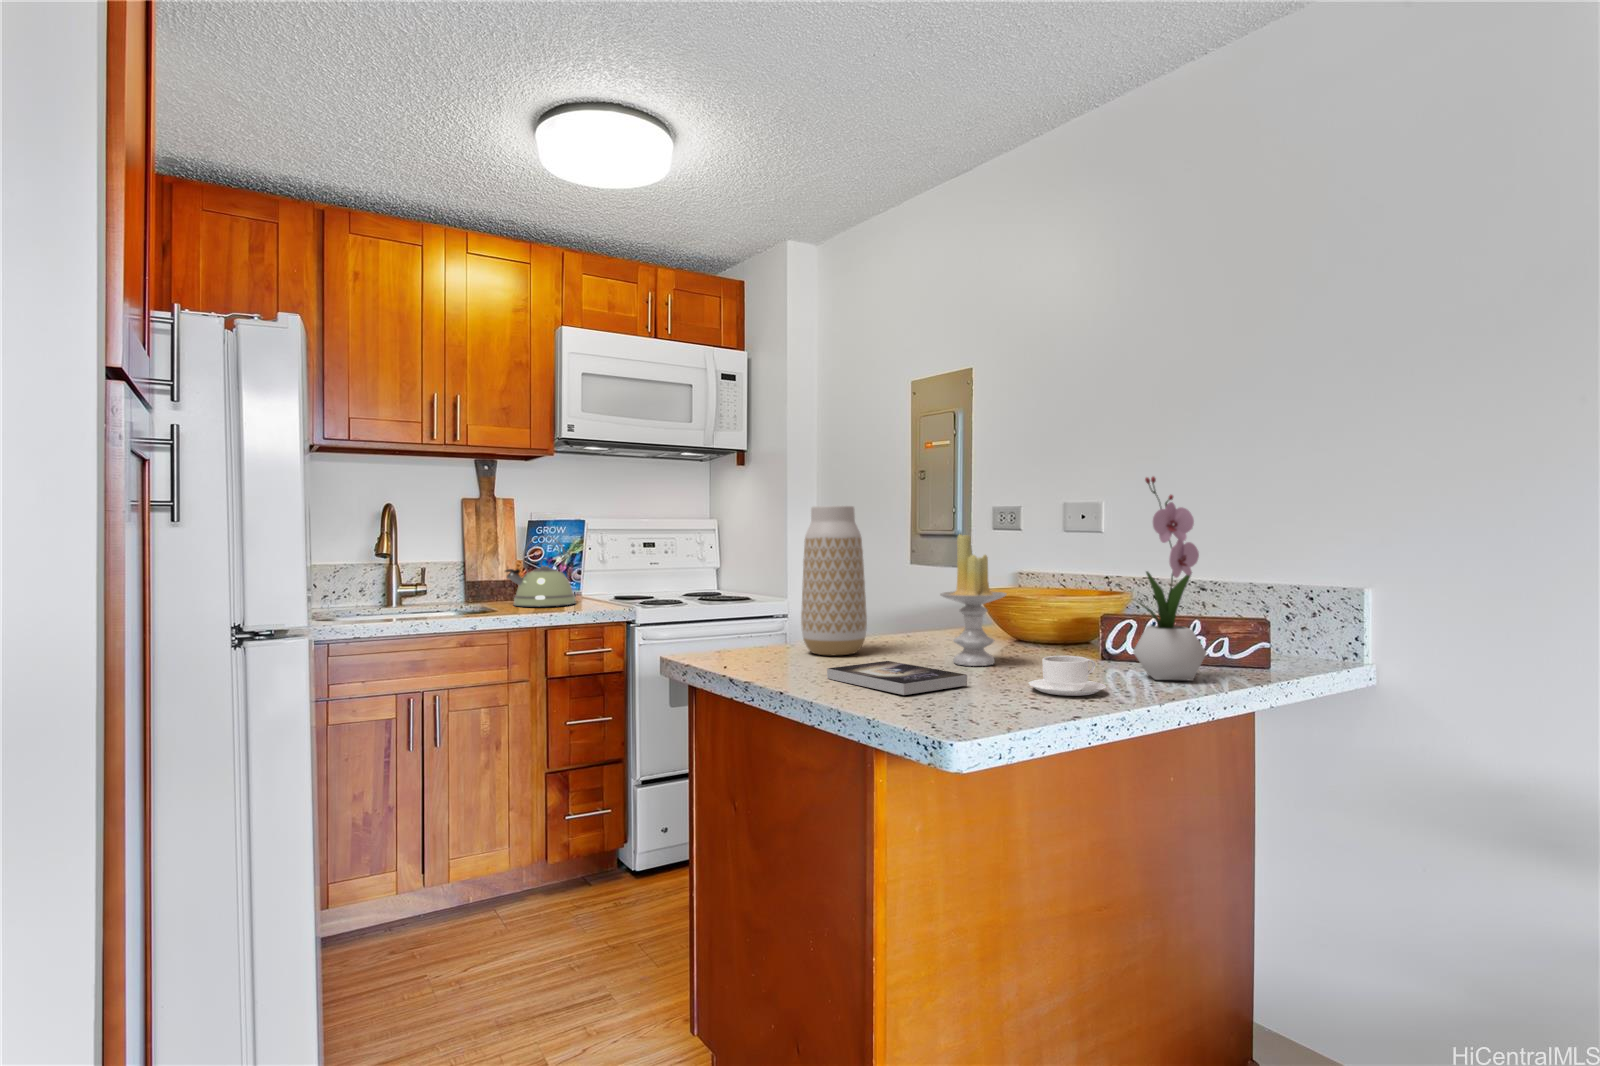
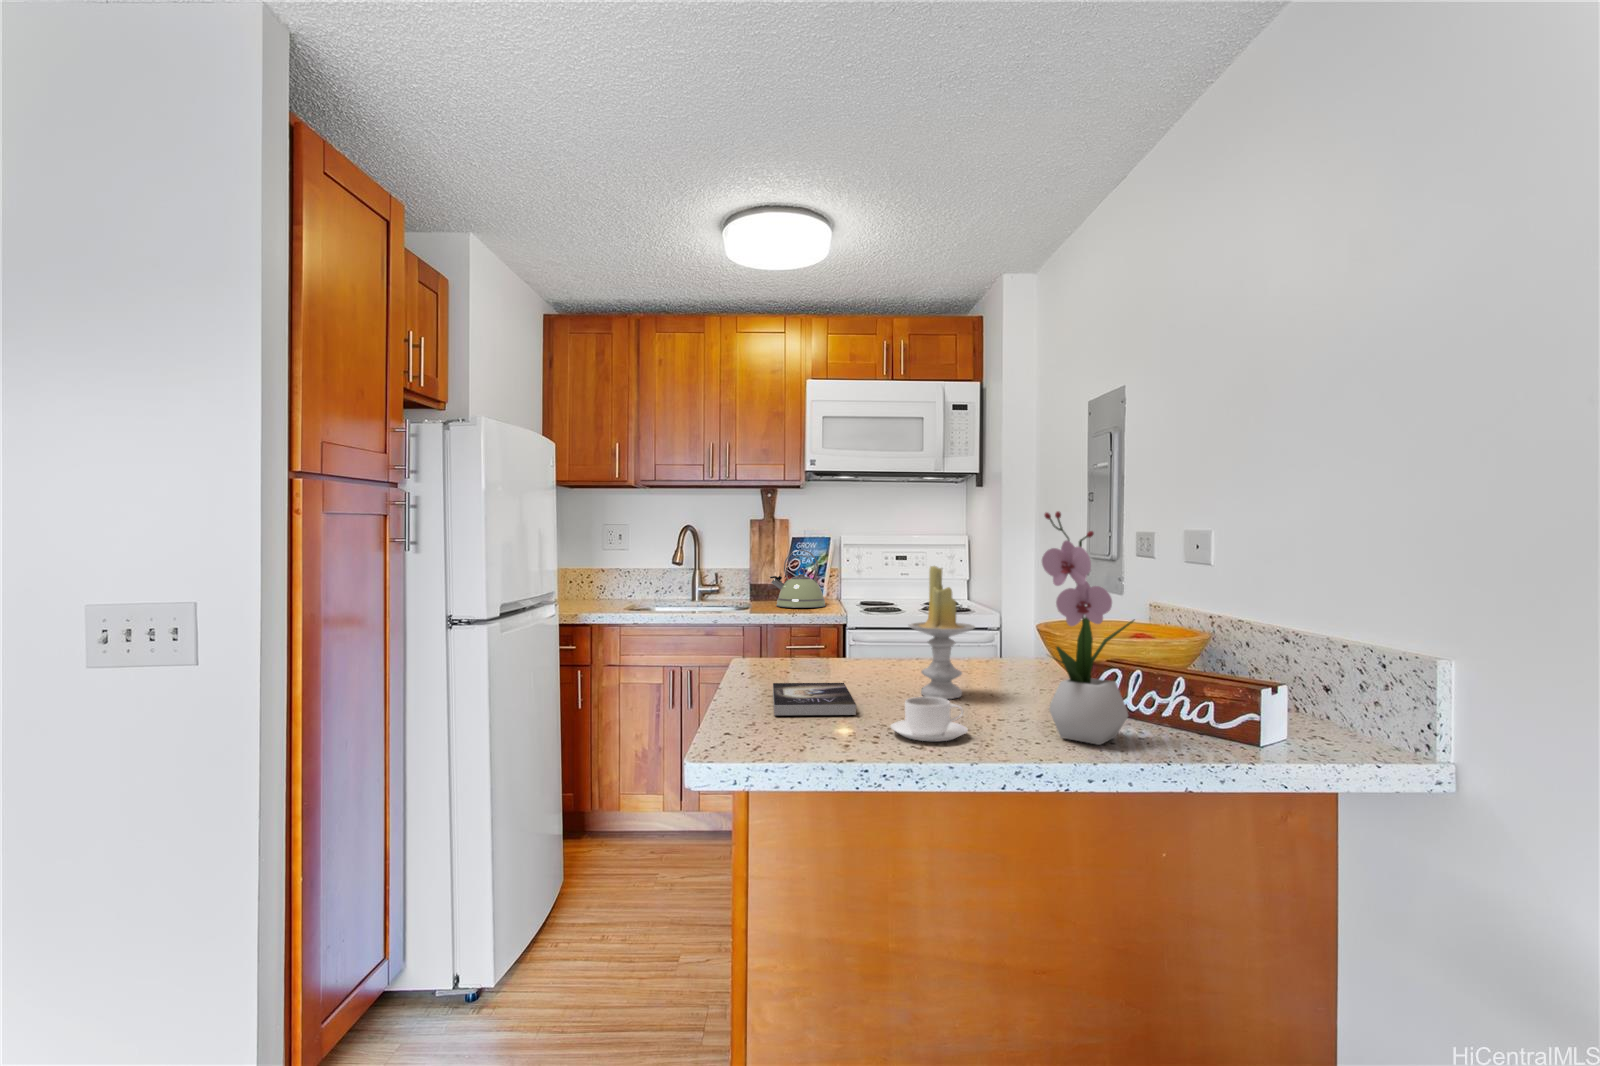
vase: present [801,506,867,655] -> none [825,535,886,673]

